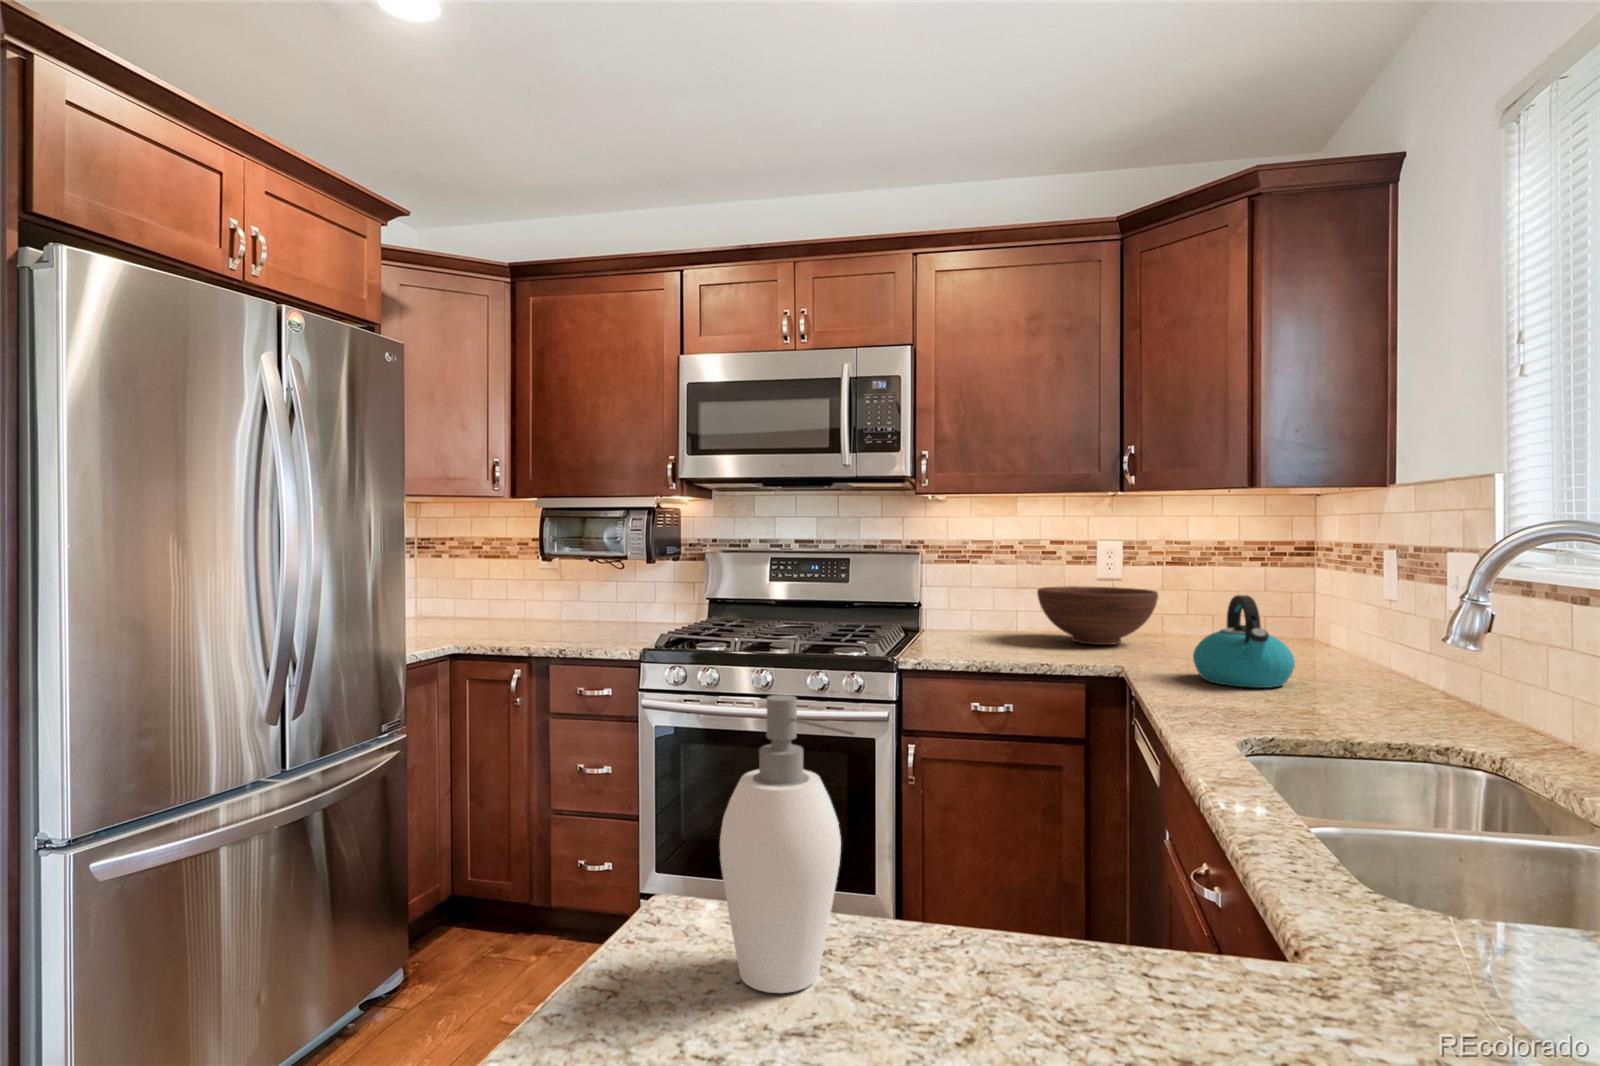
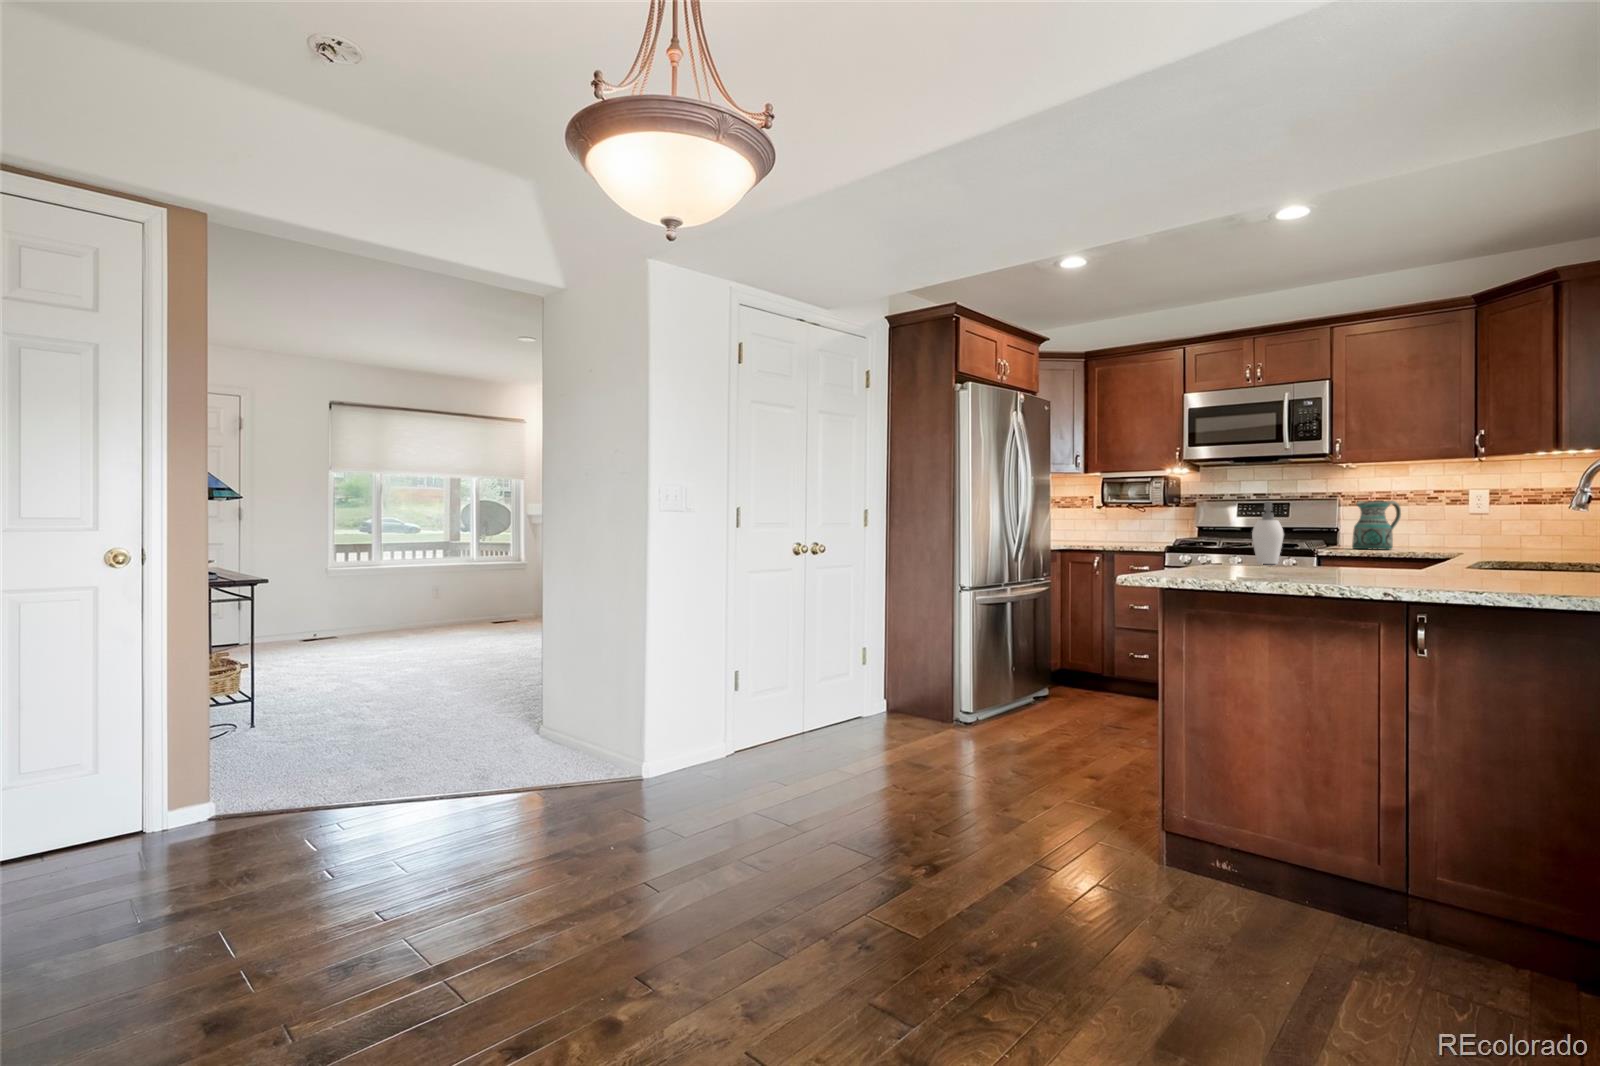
ceramic pitcher: none [949,564,1020,657] -> present [1352,501,1401,550]
fruit bowl: present [1037,586,1158,645] -> none [1418,517,1506,549]
kettle: present [1193,595,1295,688] -> none [1500,509,1564,555]

